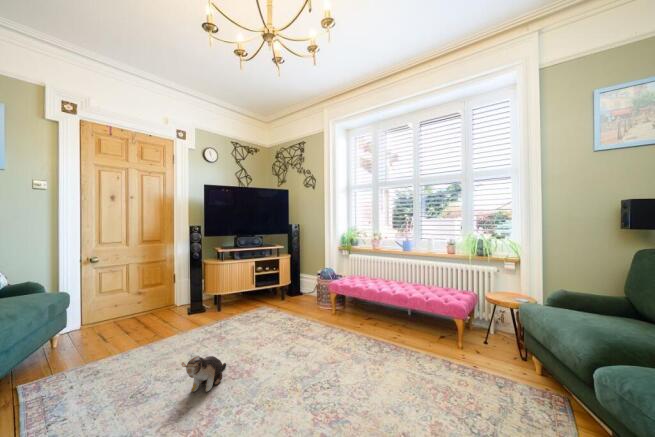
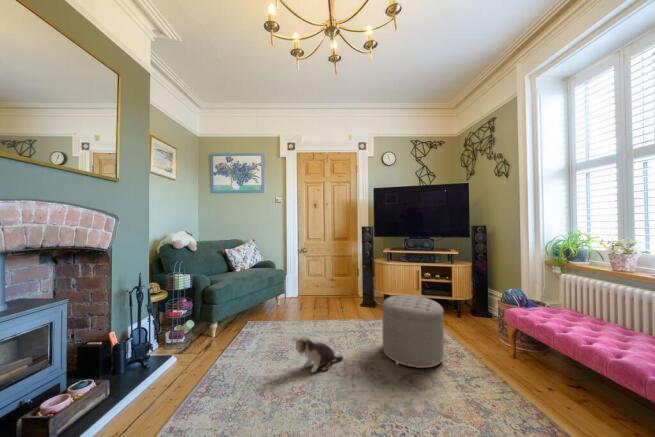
ottoman: none [251,286,303,347] -> present [382,295,444,367]

